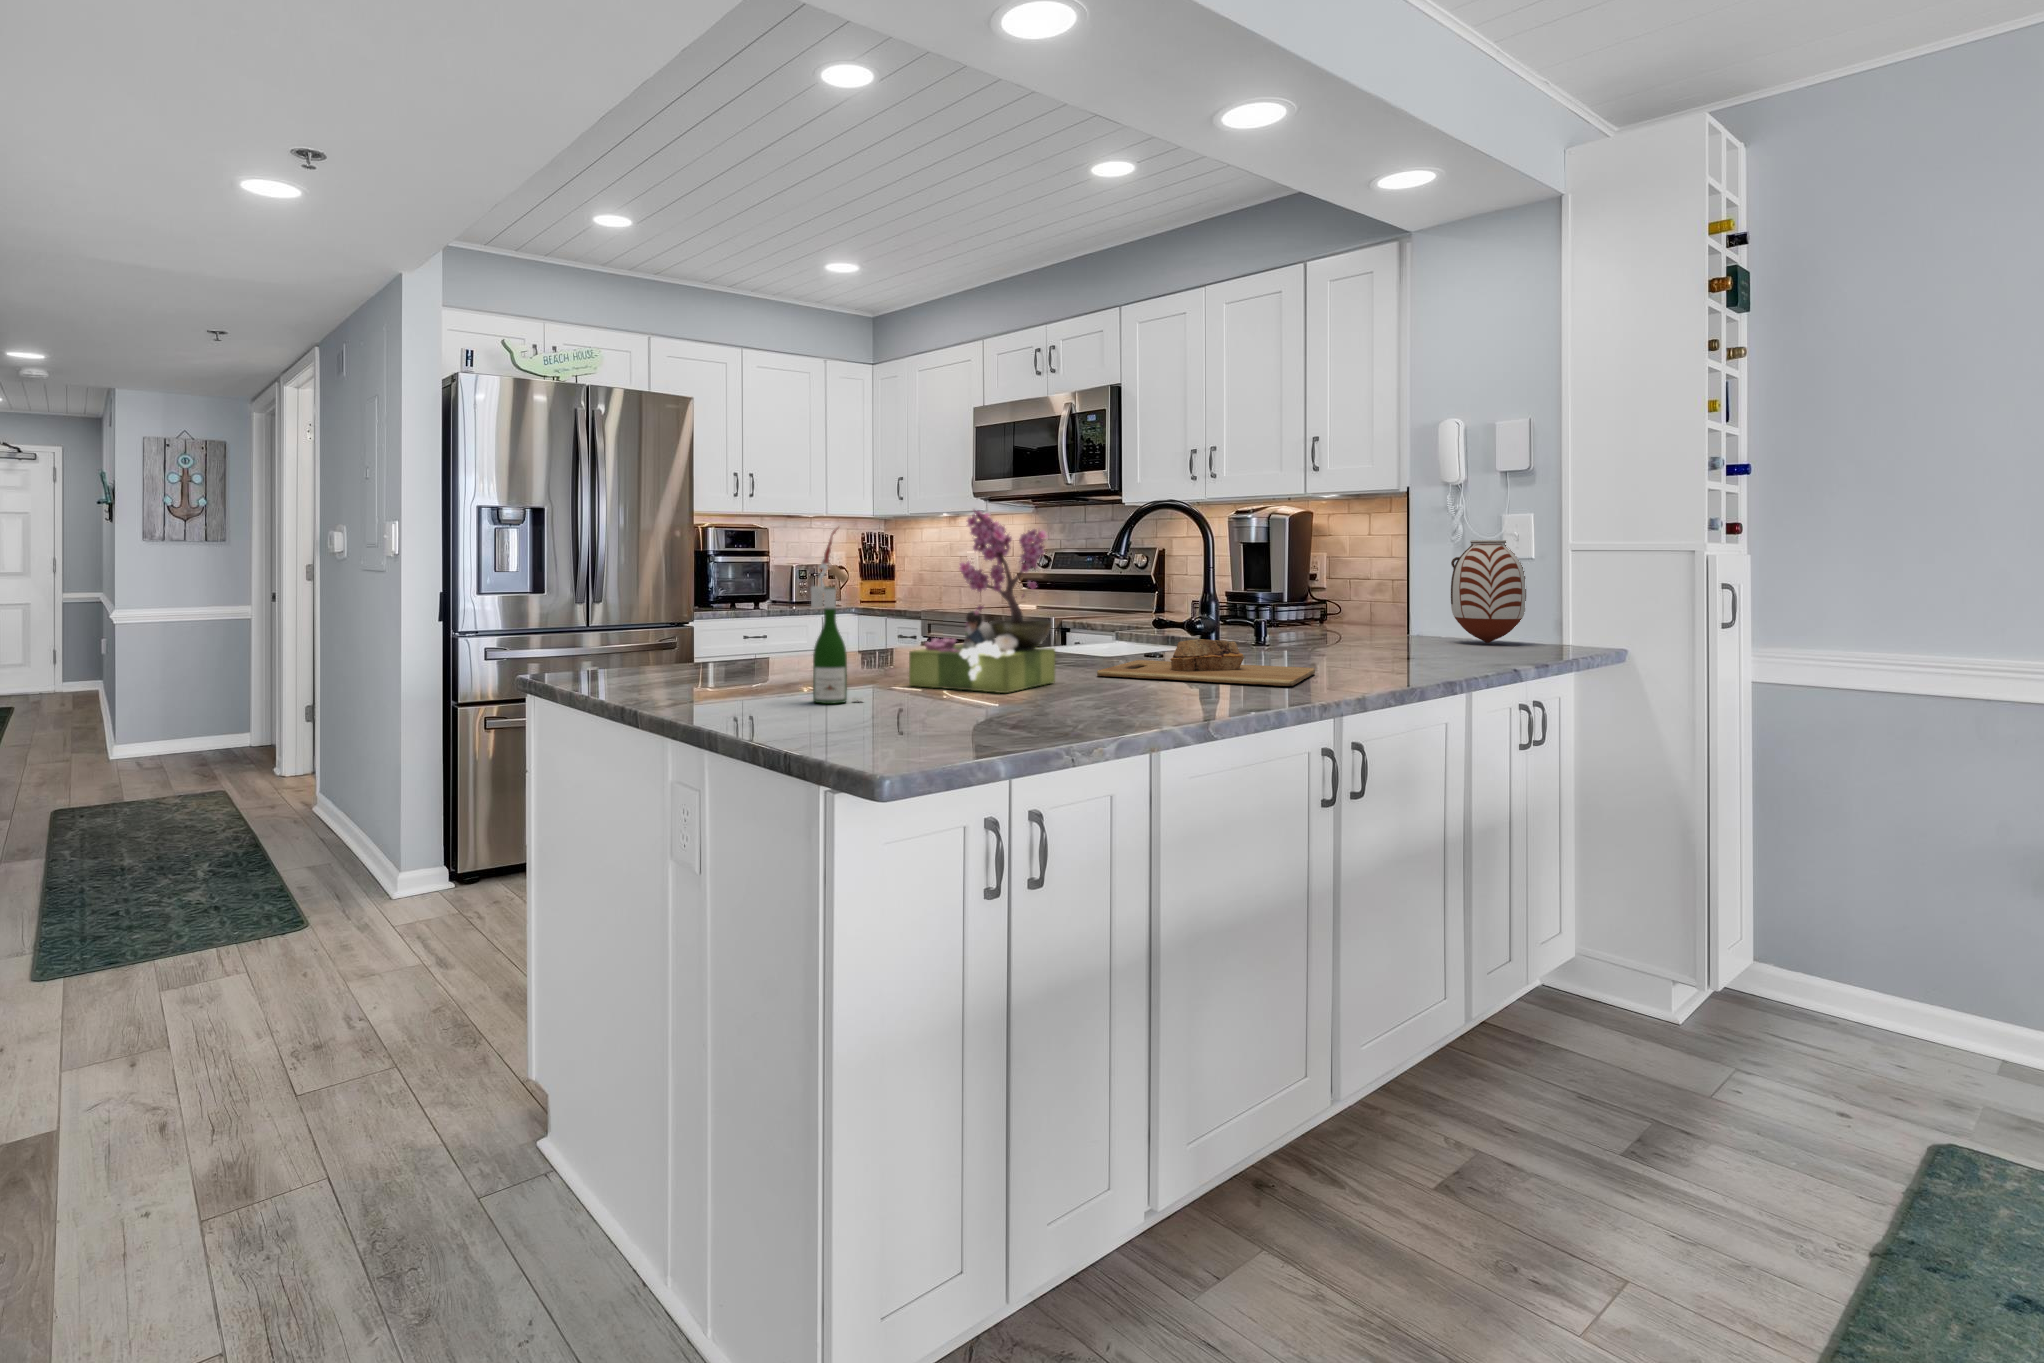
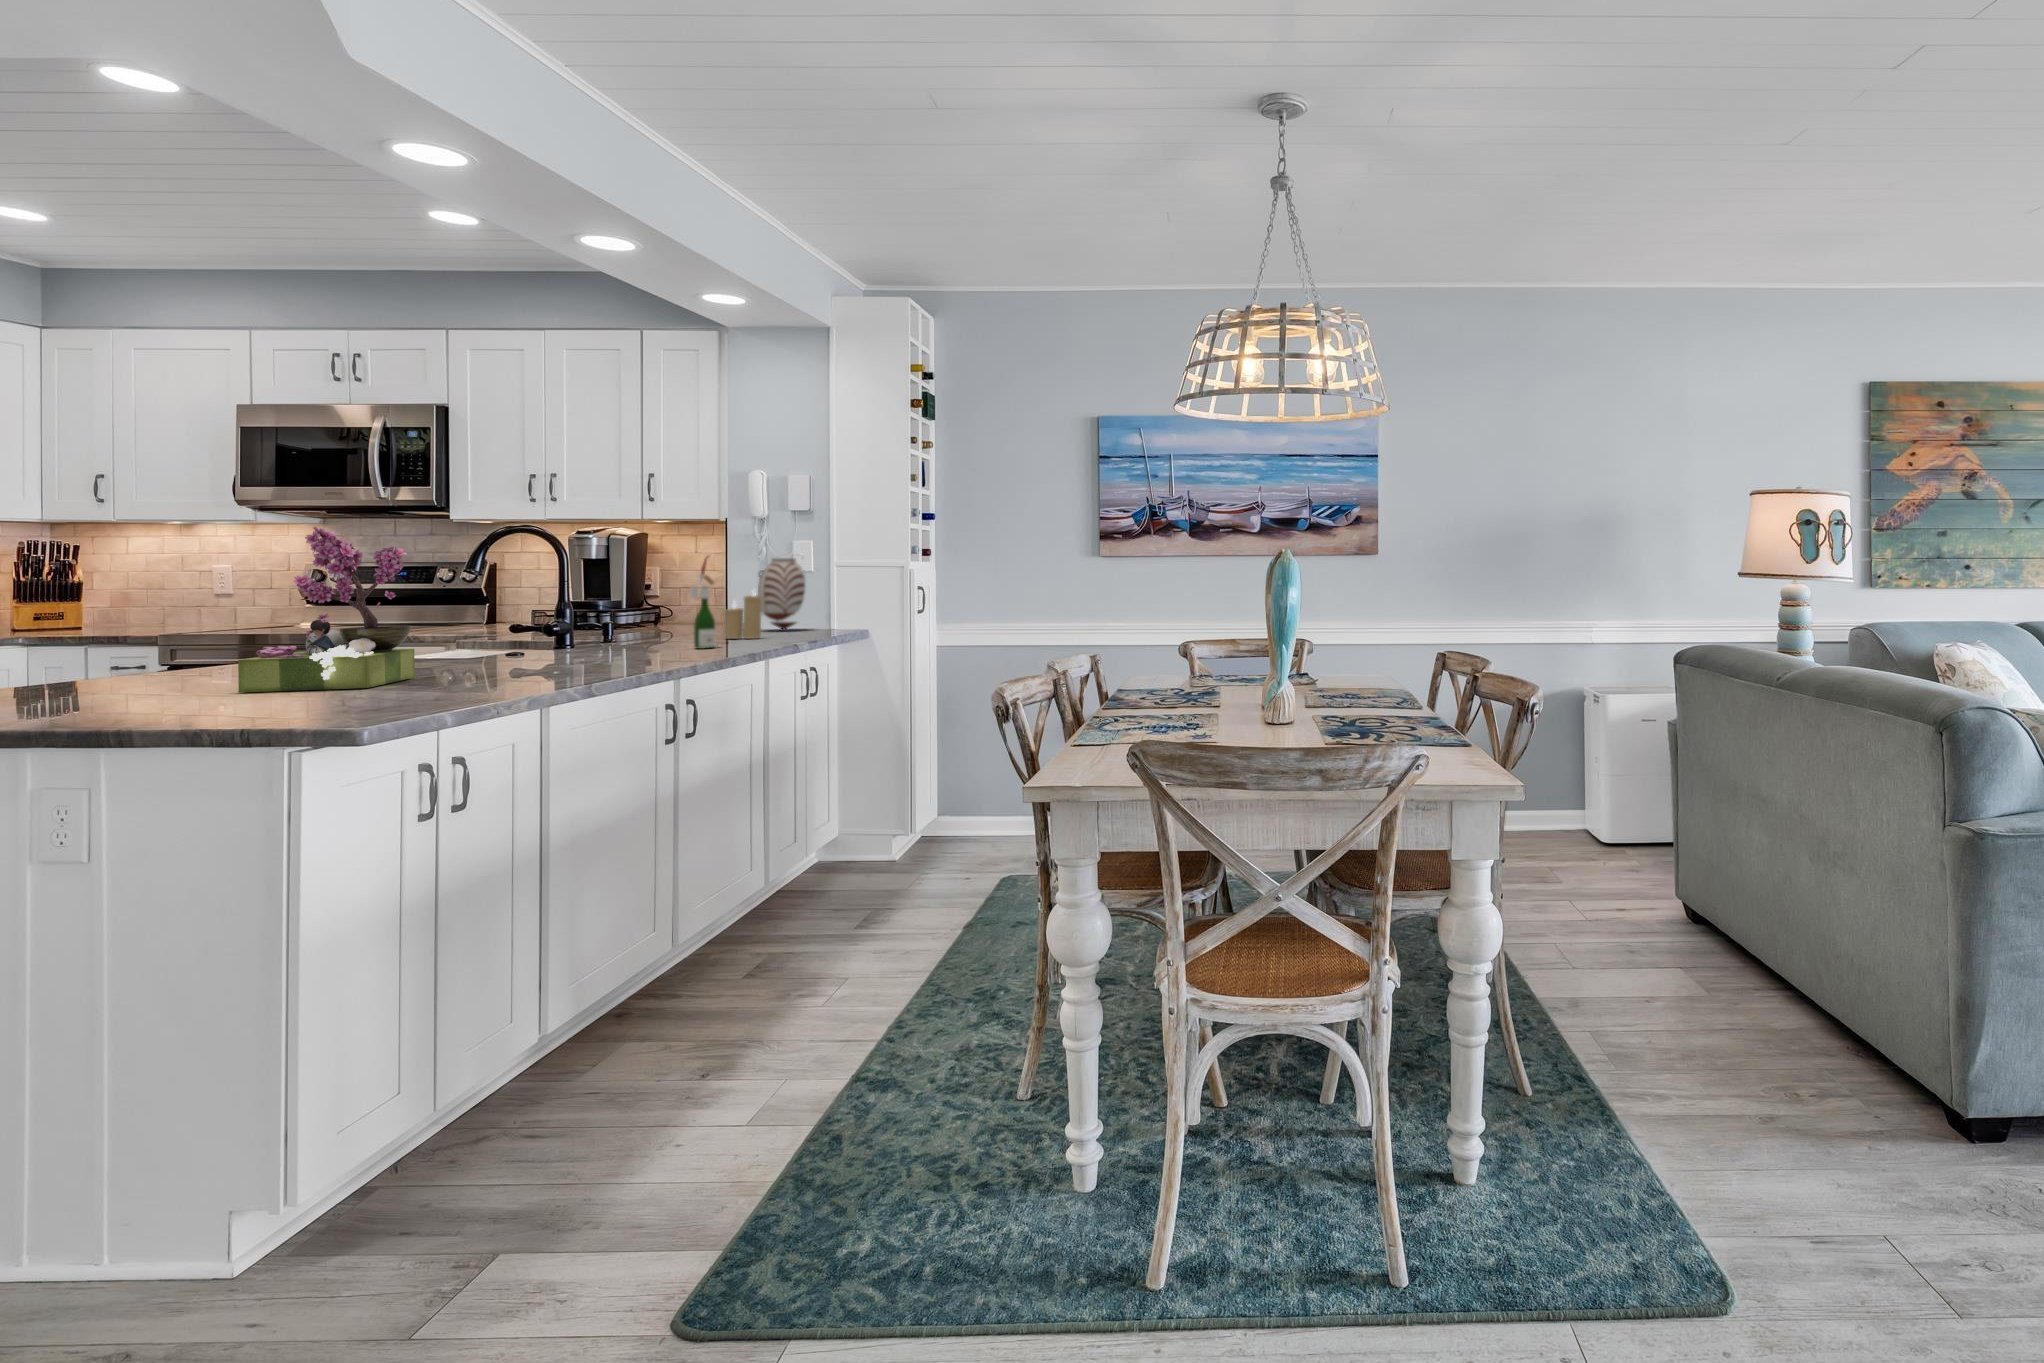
wine bottle: present [811,528,863,704] -> present [690,556,720,649]
candle: none [1405,585,1459,655] -> present [724,591,762,639]
cutting board: present [1097,639,1315,686] -> none [455,635,655,671]

